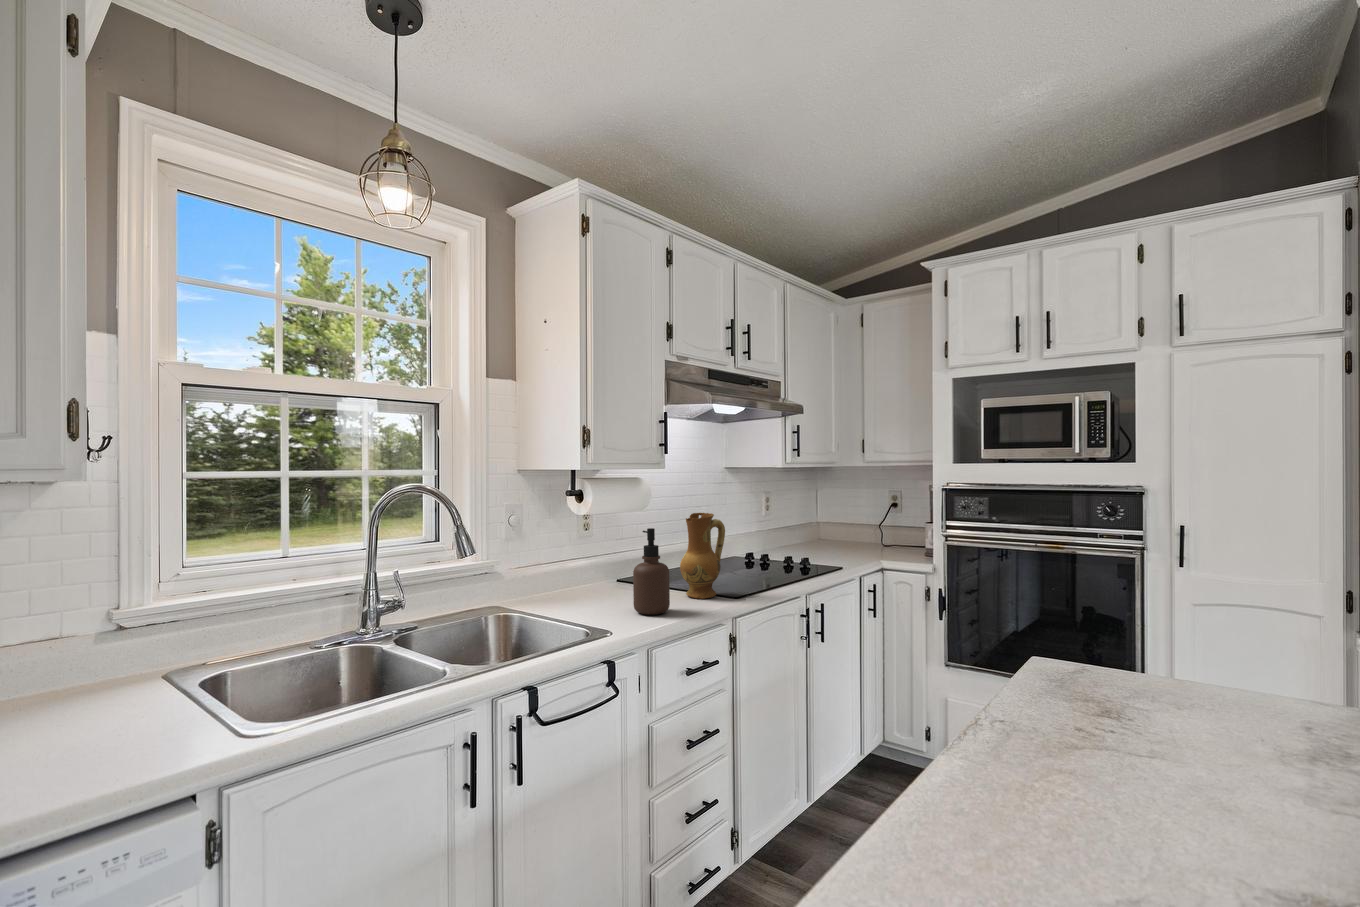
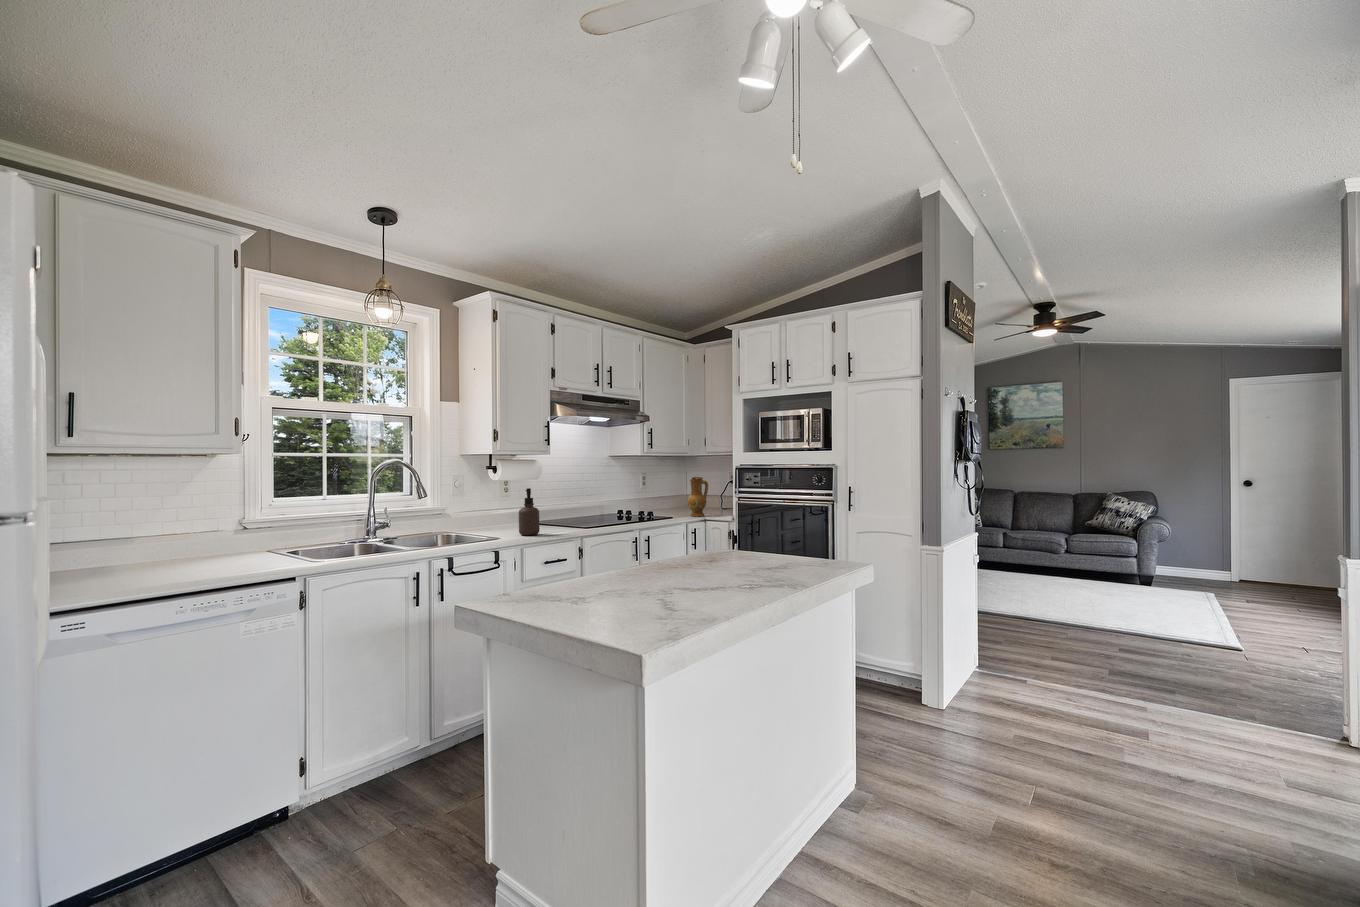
ceramic jug: present [680,513,725,599] -> present [687,477,708,516]

